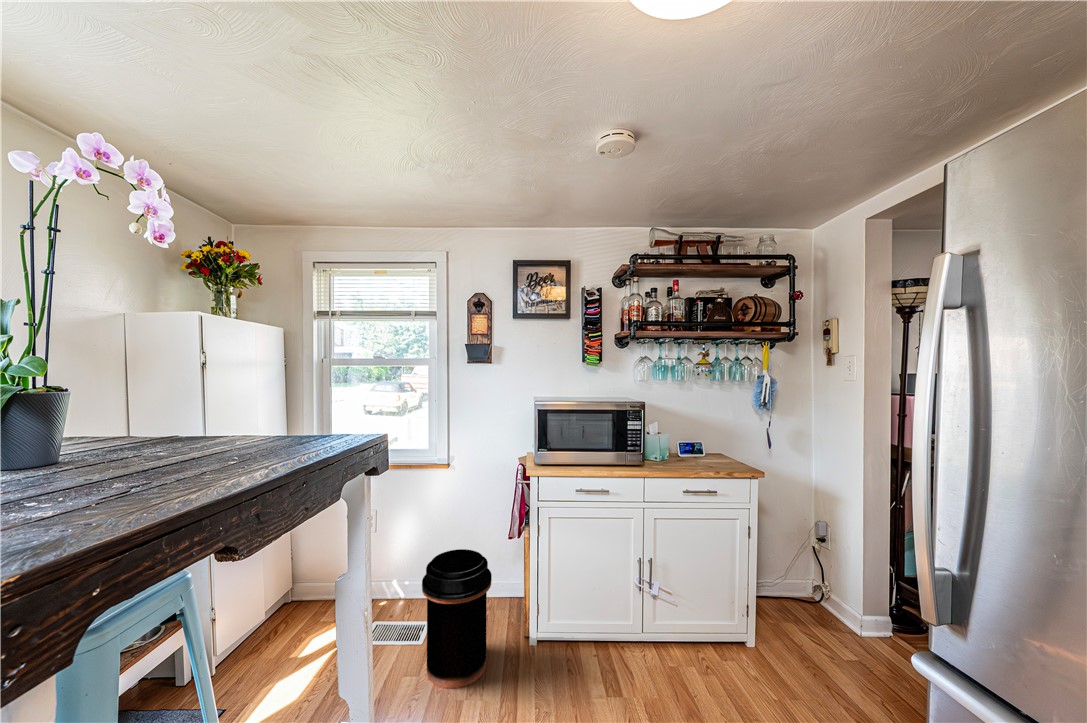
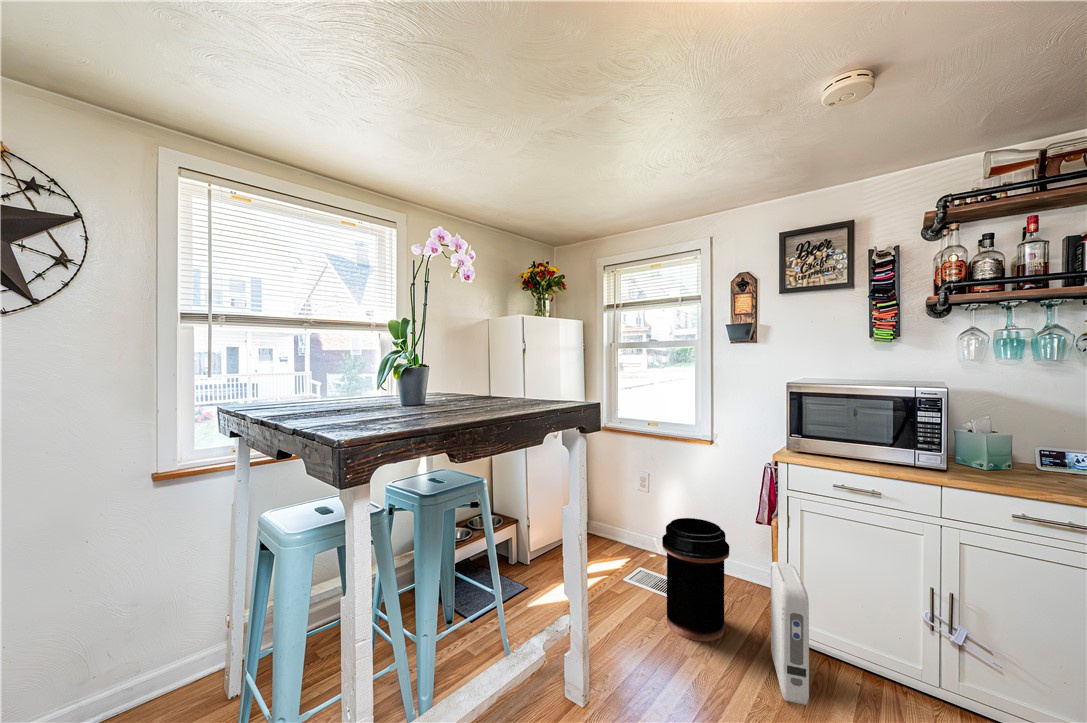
air purifier: none [533,571,582,709] -> present [771,562,809,705]

